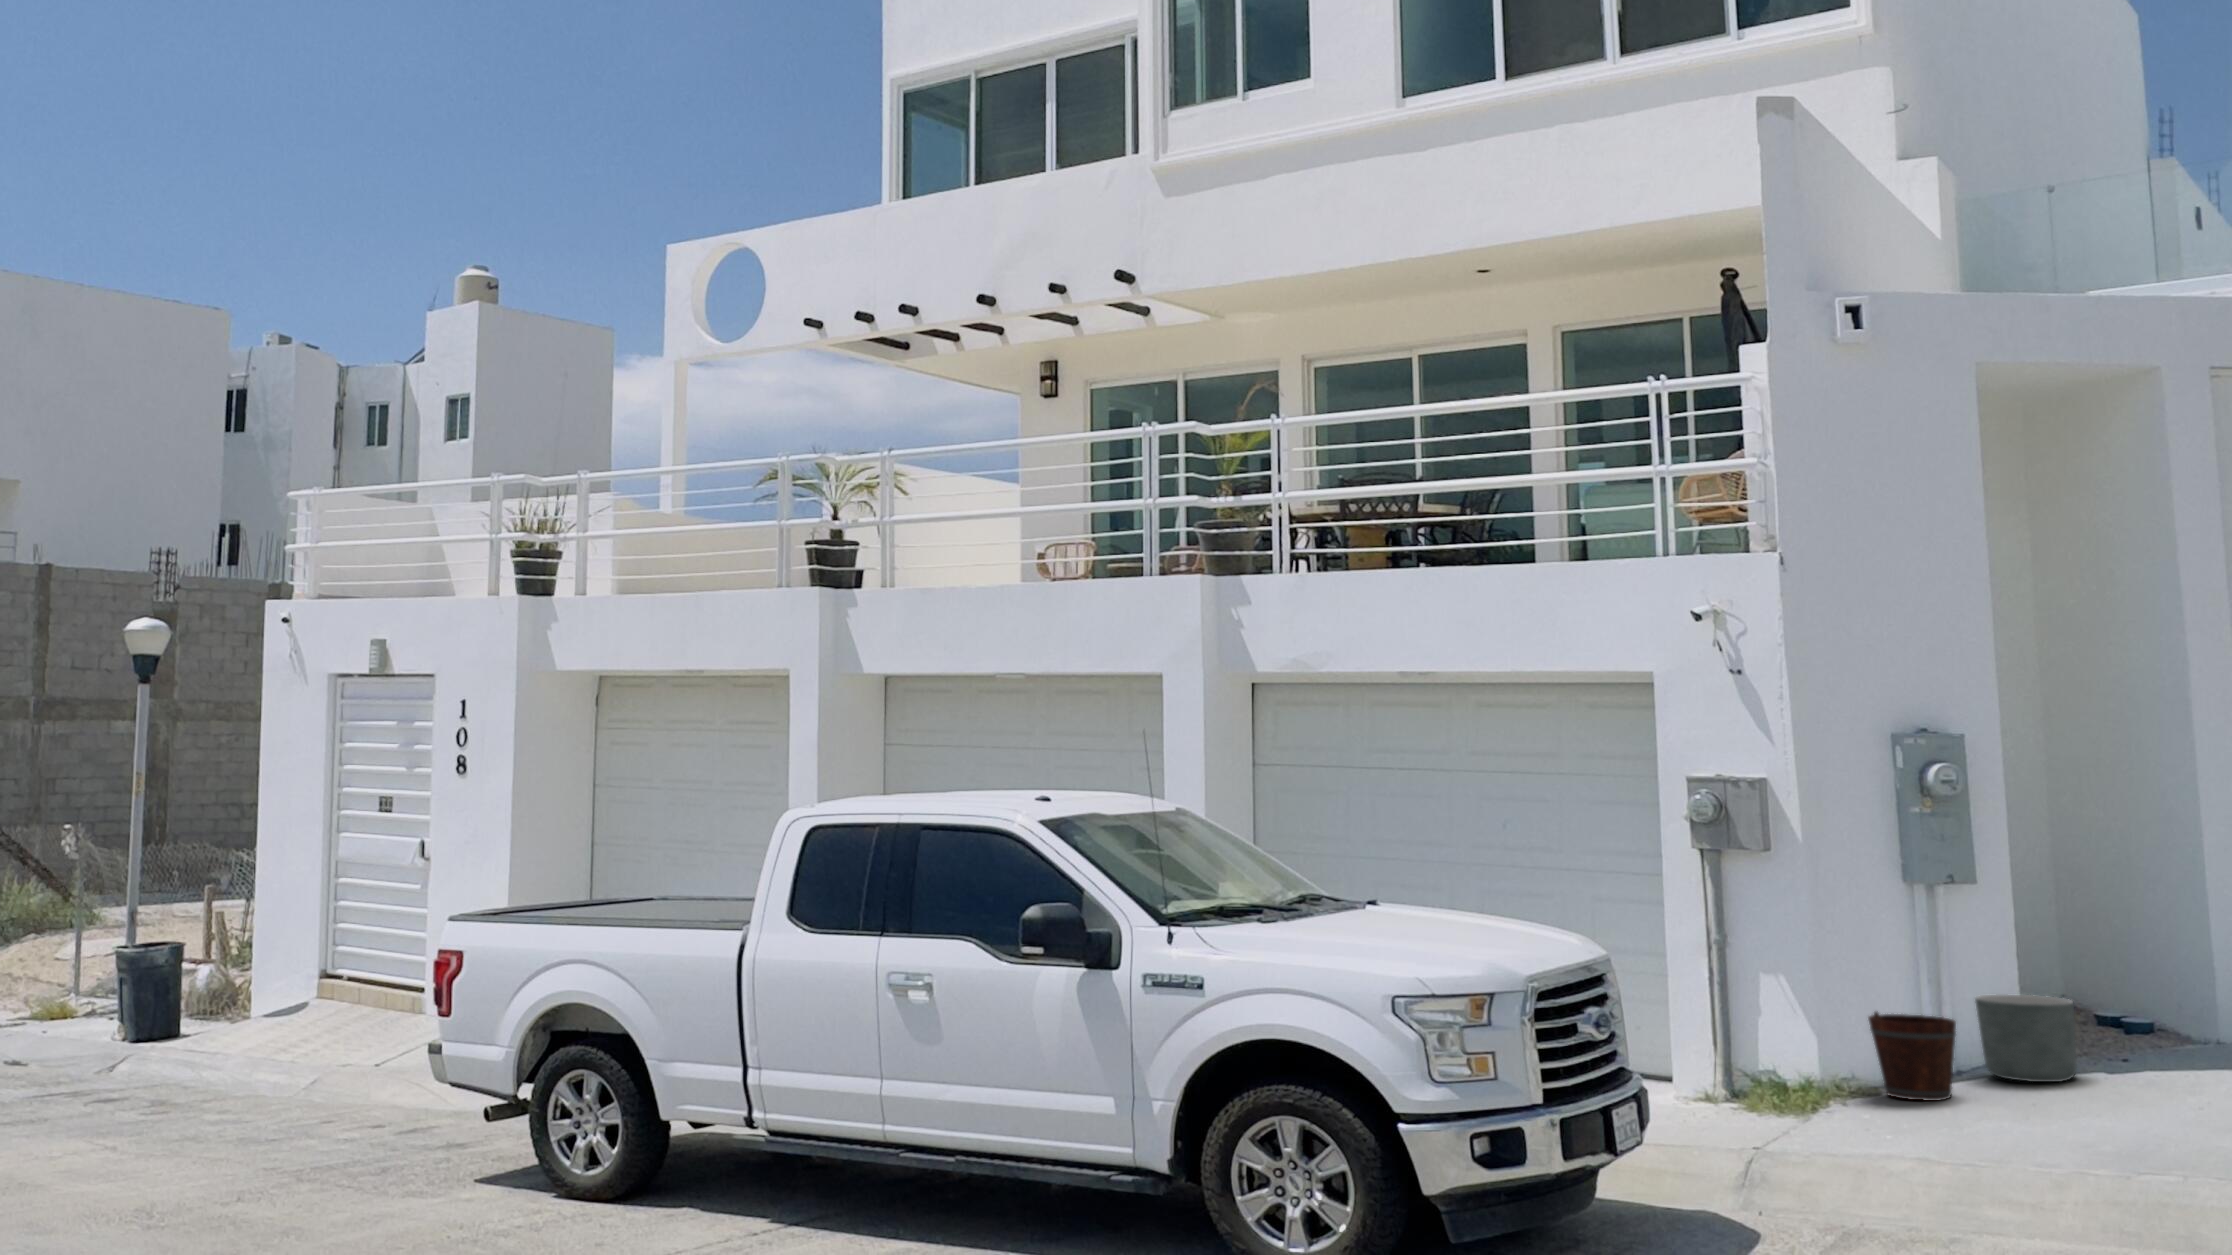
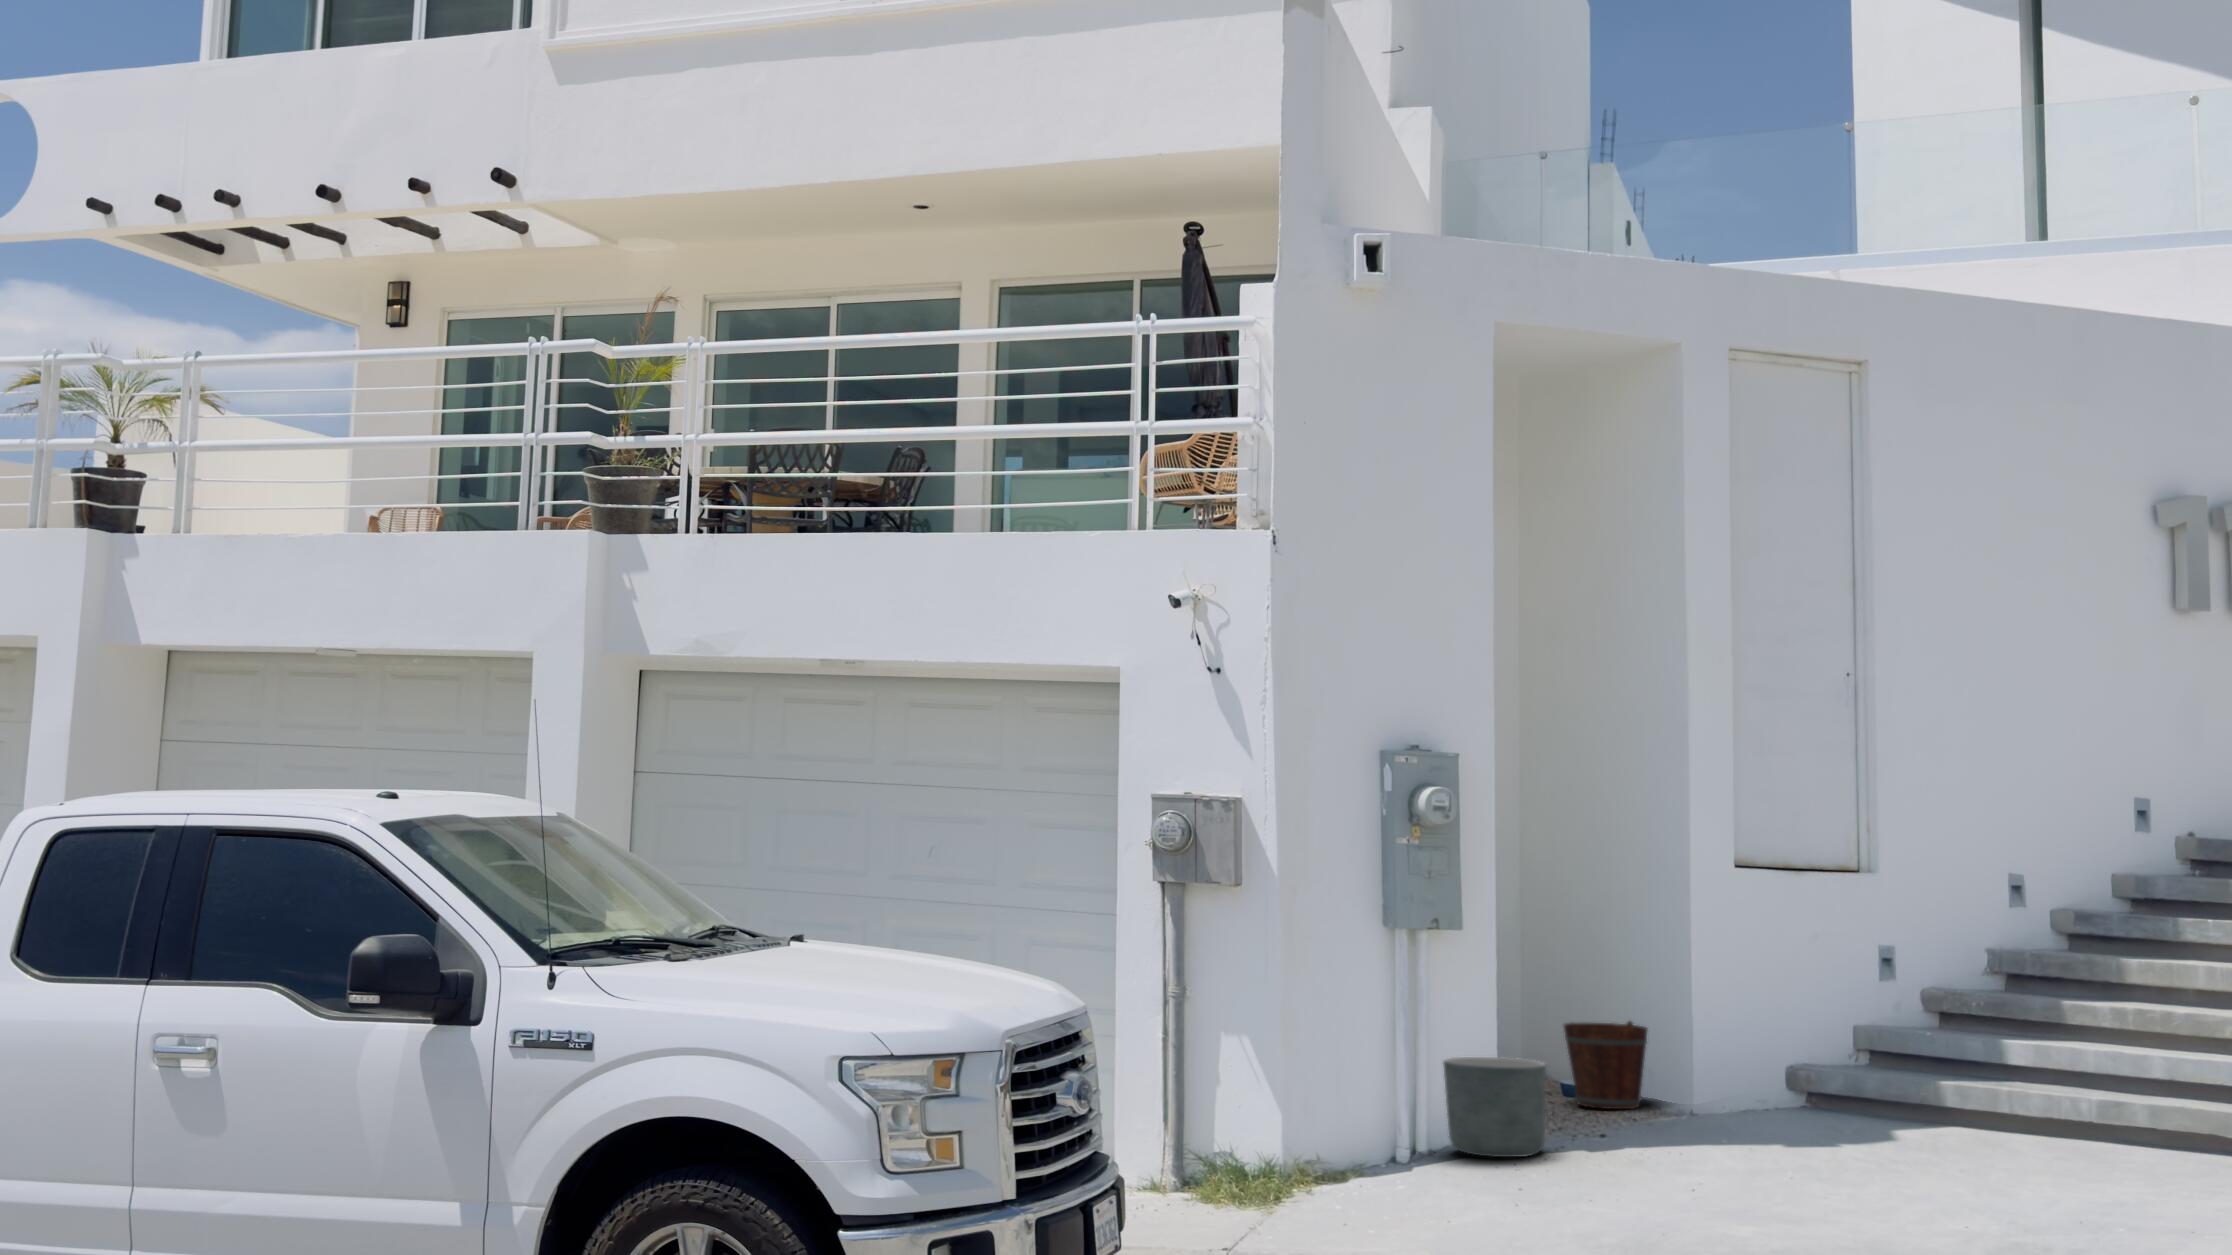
bucket: present [1868,1012,1956,1101] -> present [1564,1021,1647,1109]

